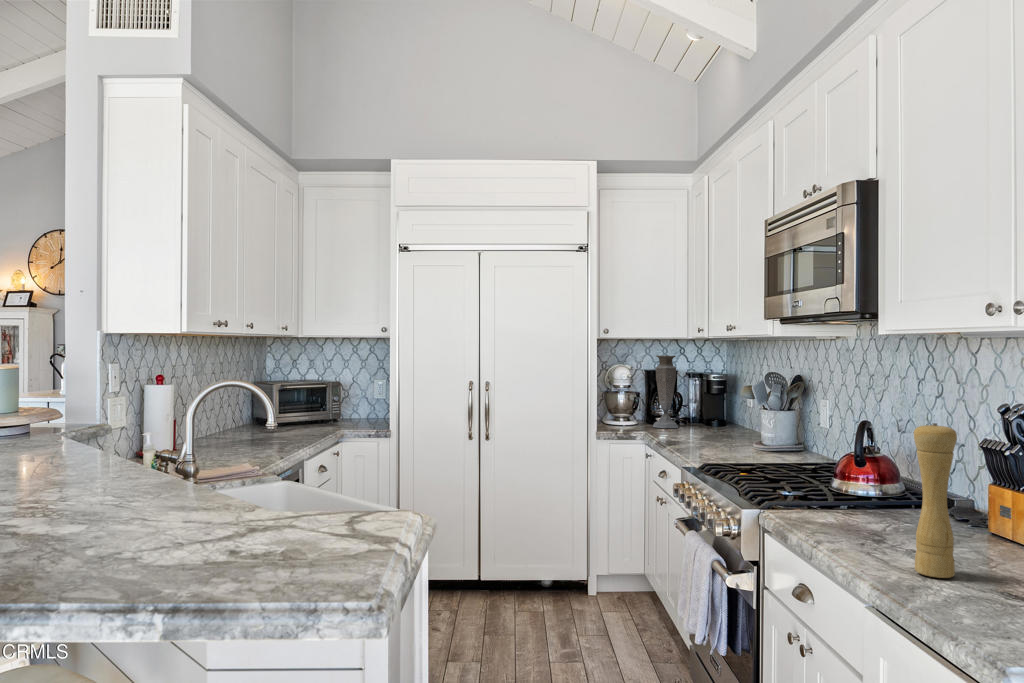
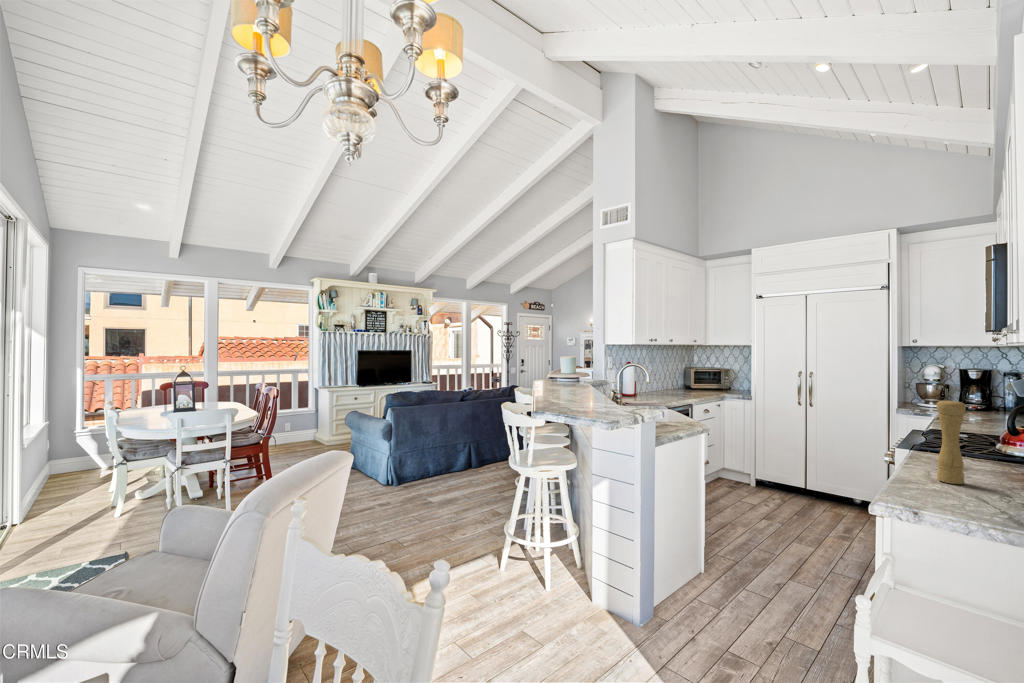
vase: present [653,355,678,428] -> none [956,359,984,413]

